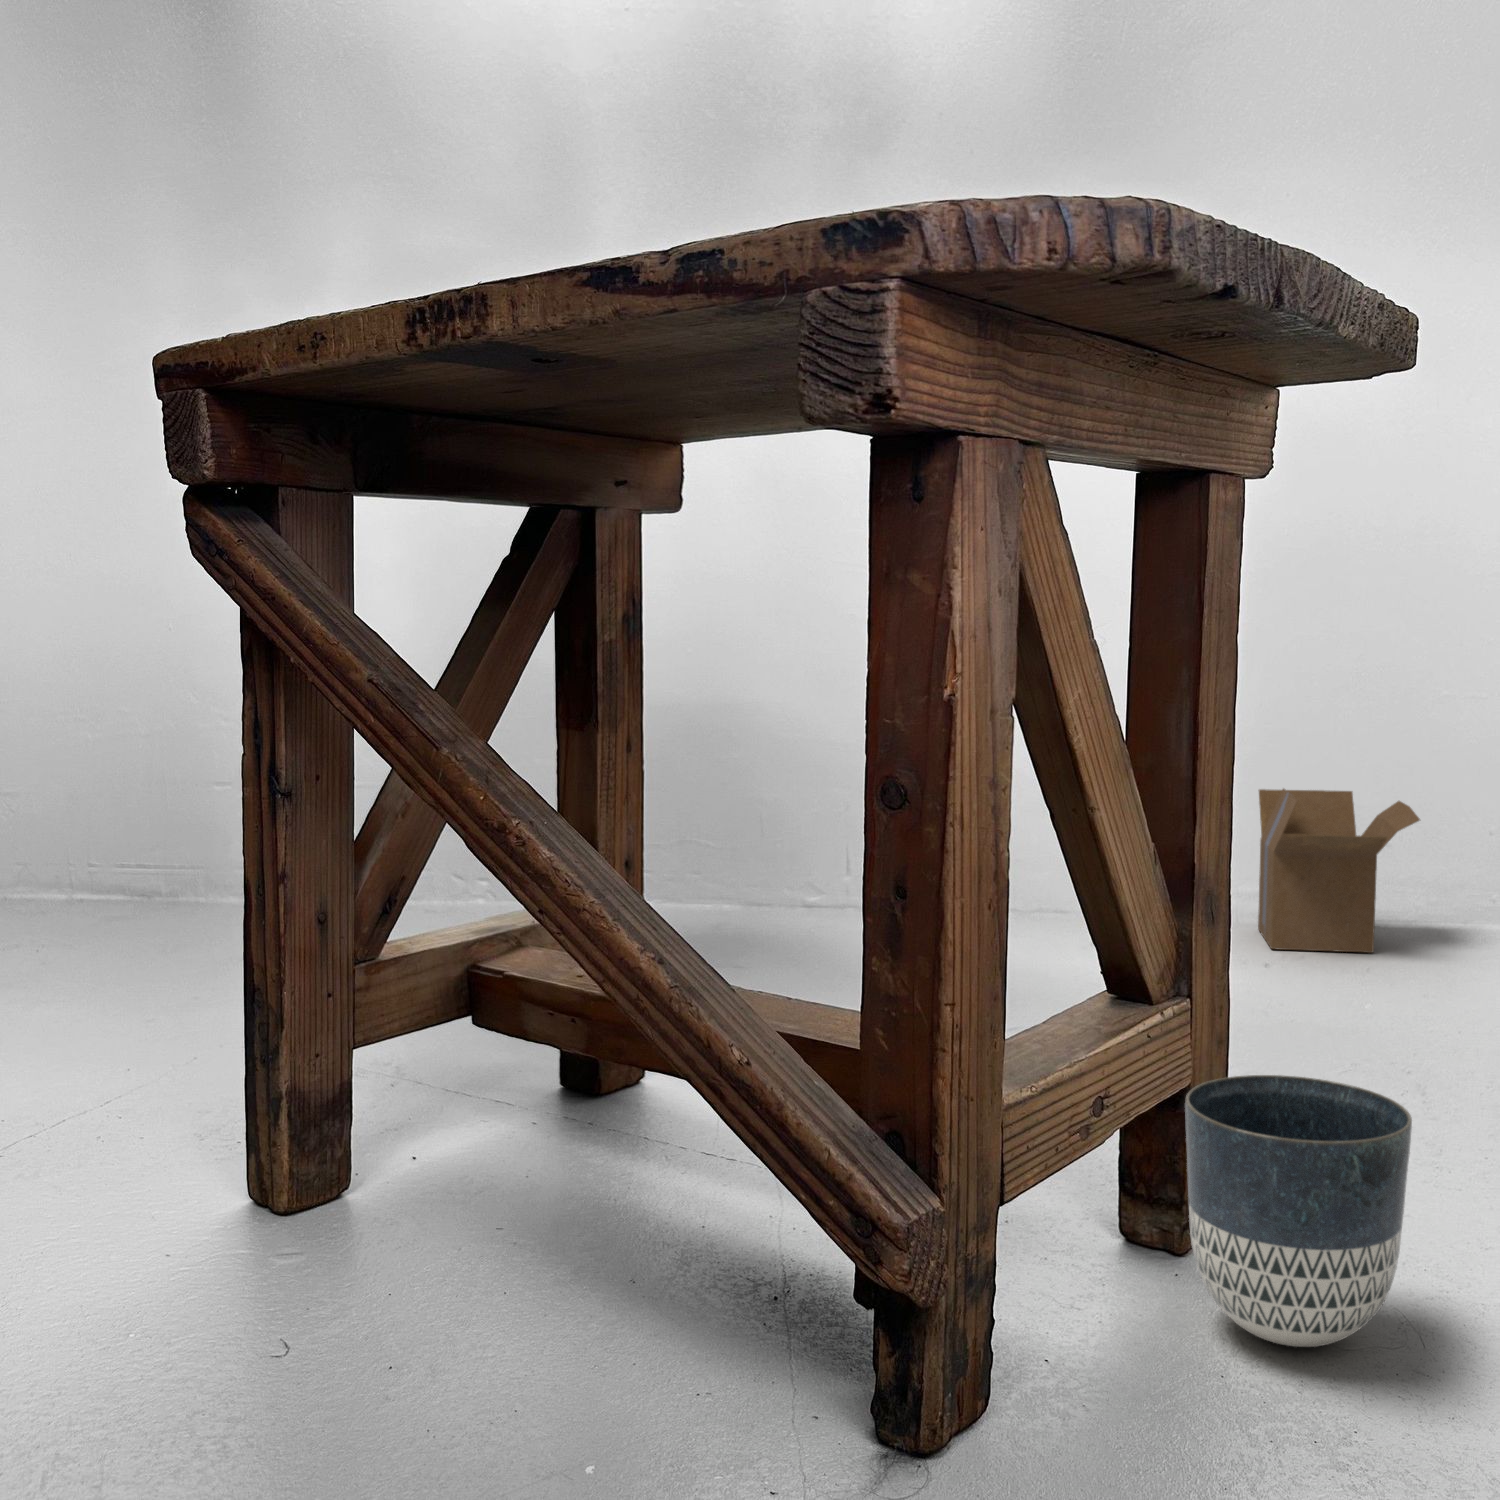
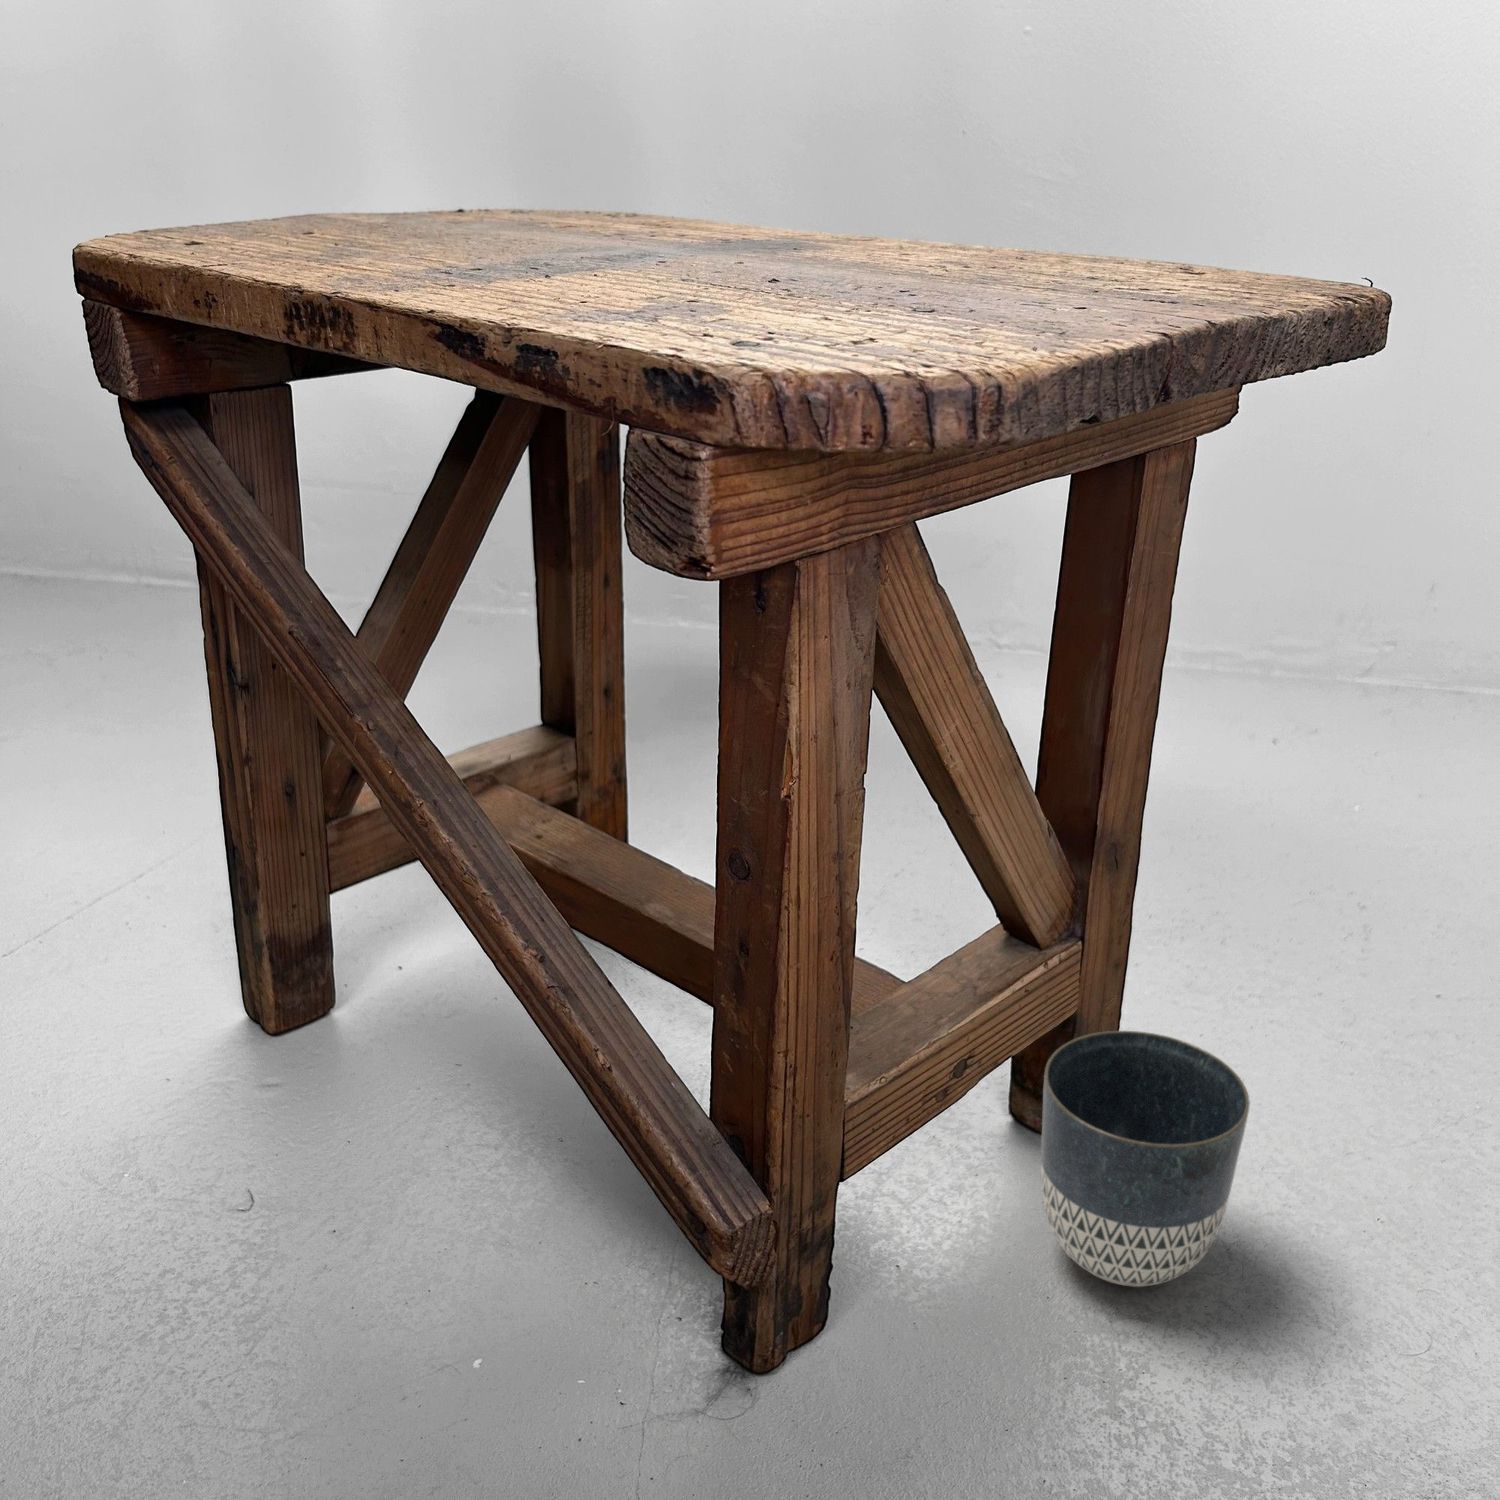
cardboard box: present [1258,789,1420,953] -> none [1282,540,1456,726]

